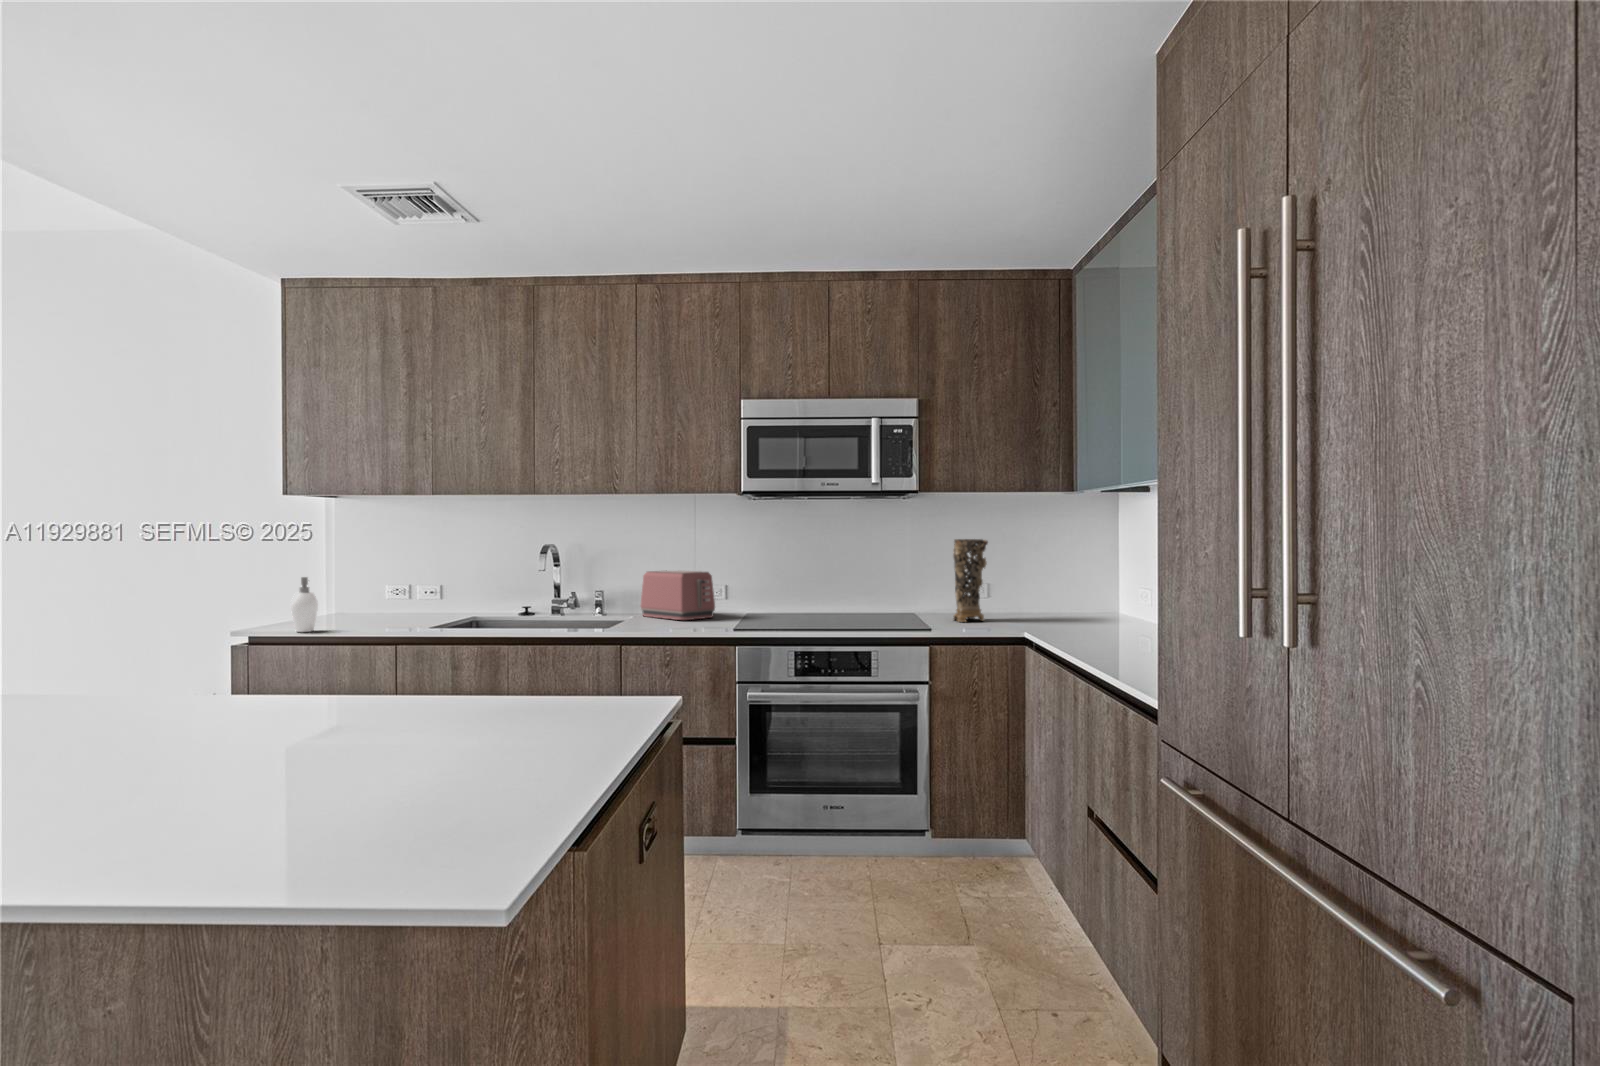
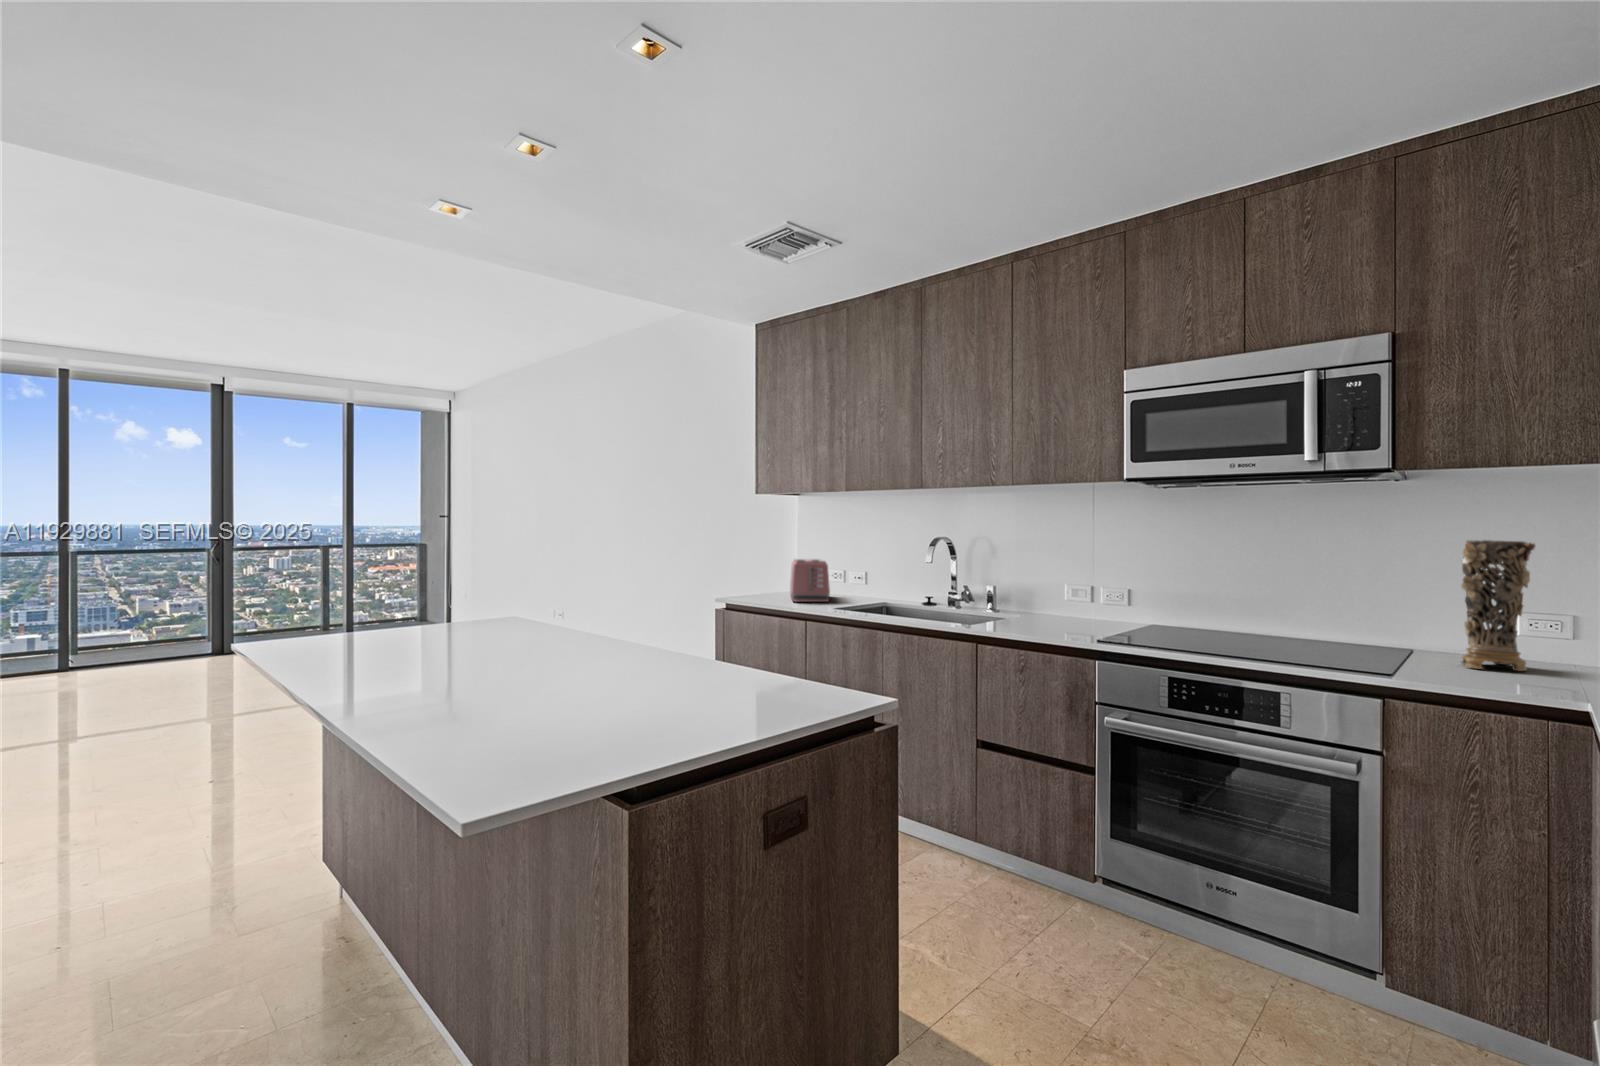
toaster: present [641,570,715,620] -> present [790,559,830,602]
soap dispenser: present [291,577,318,632] -> none [740,560,759,604]

